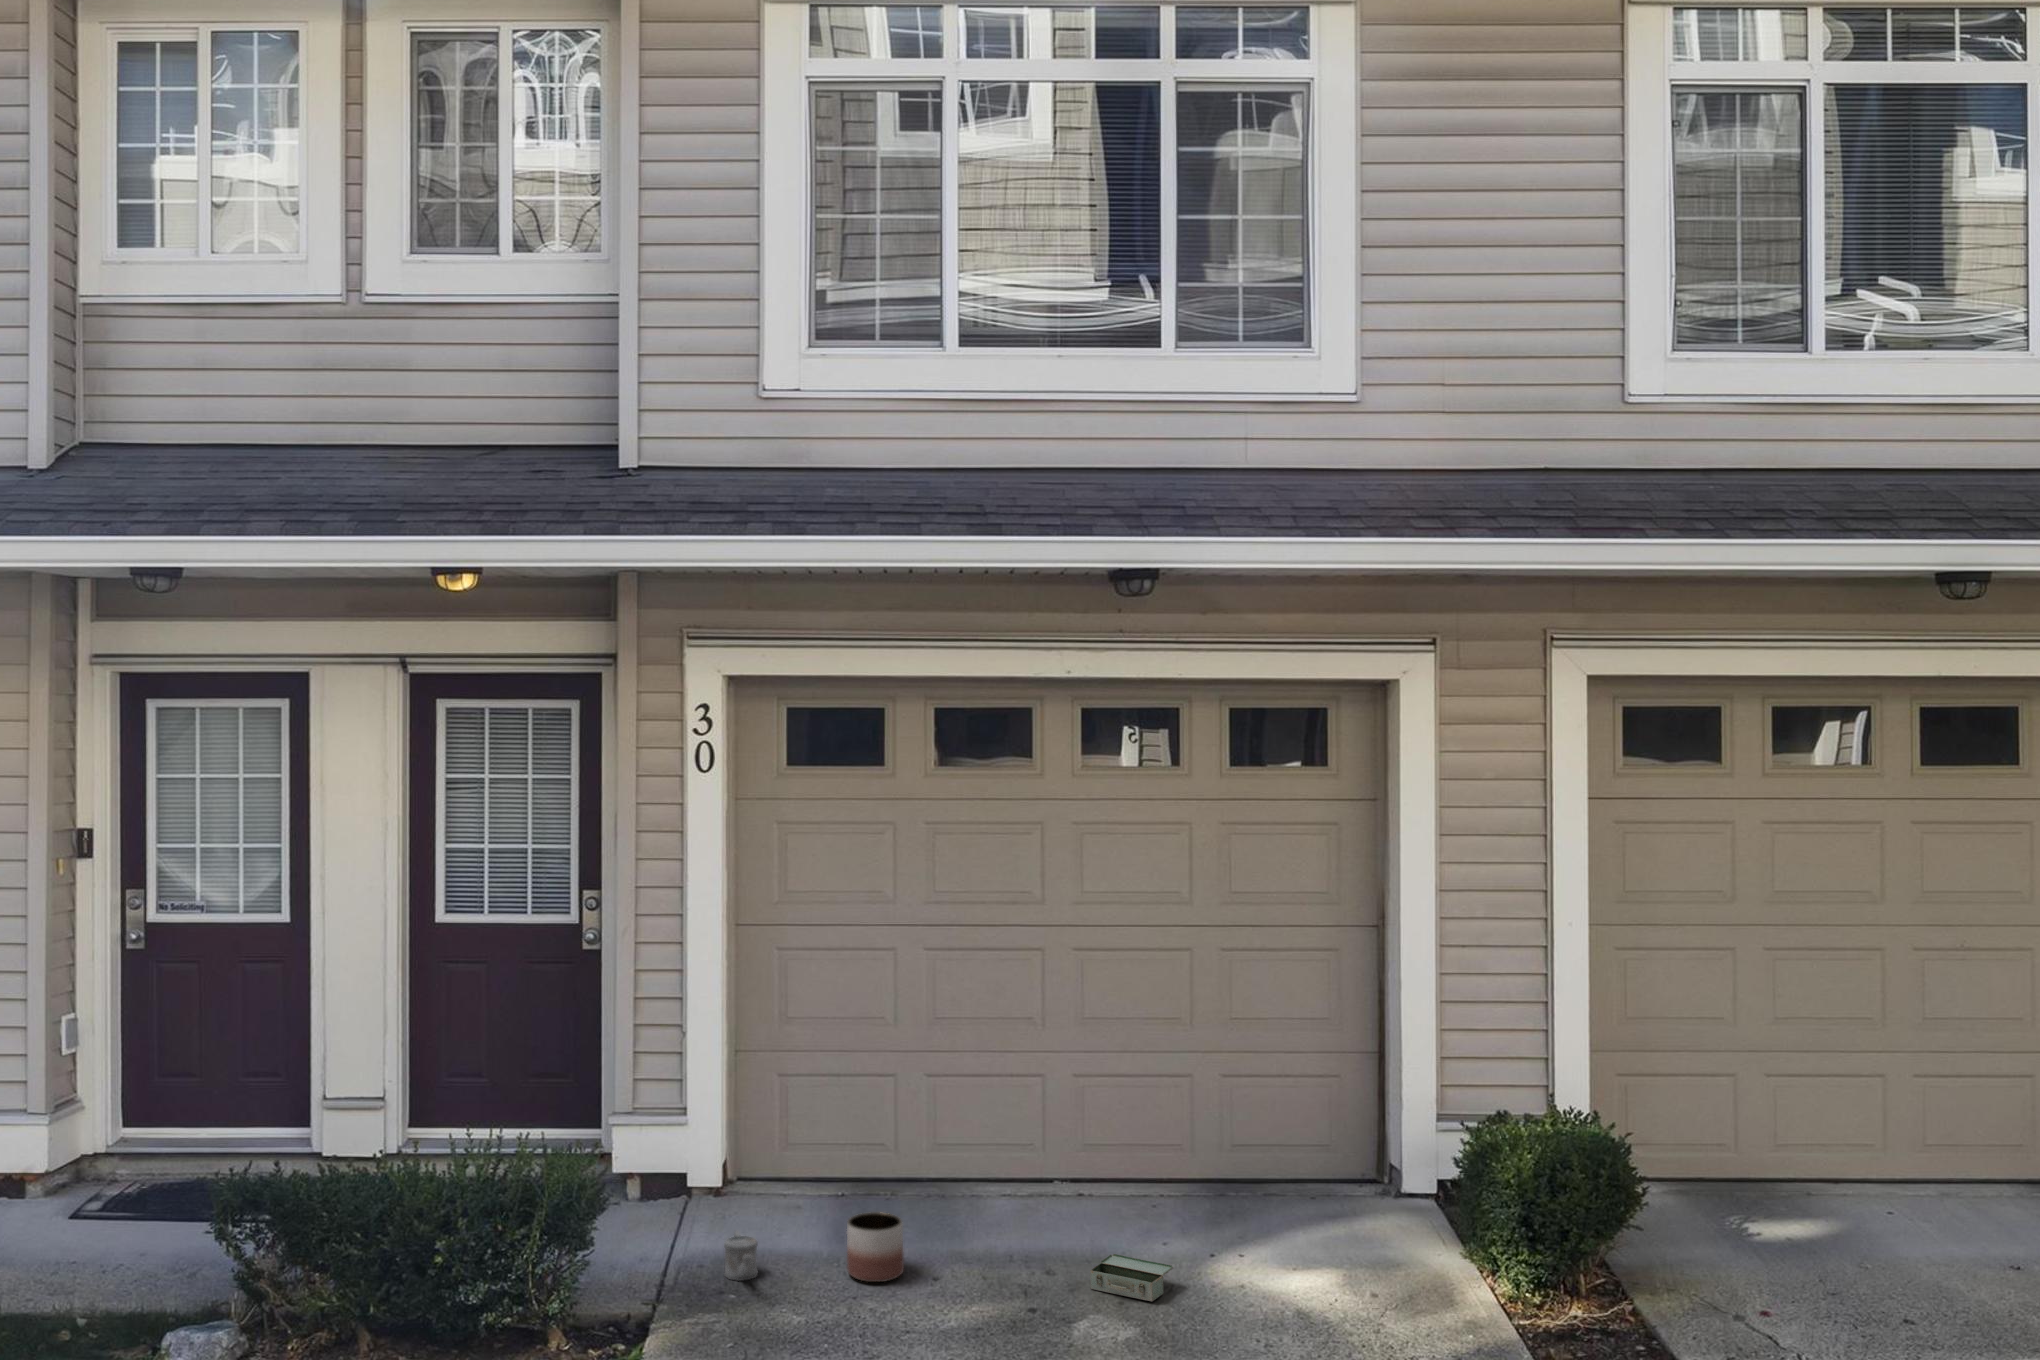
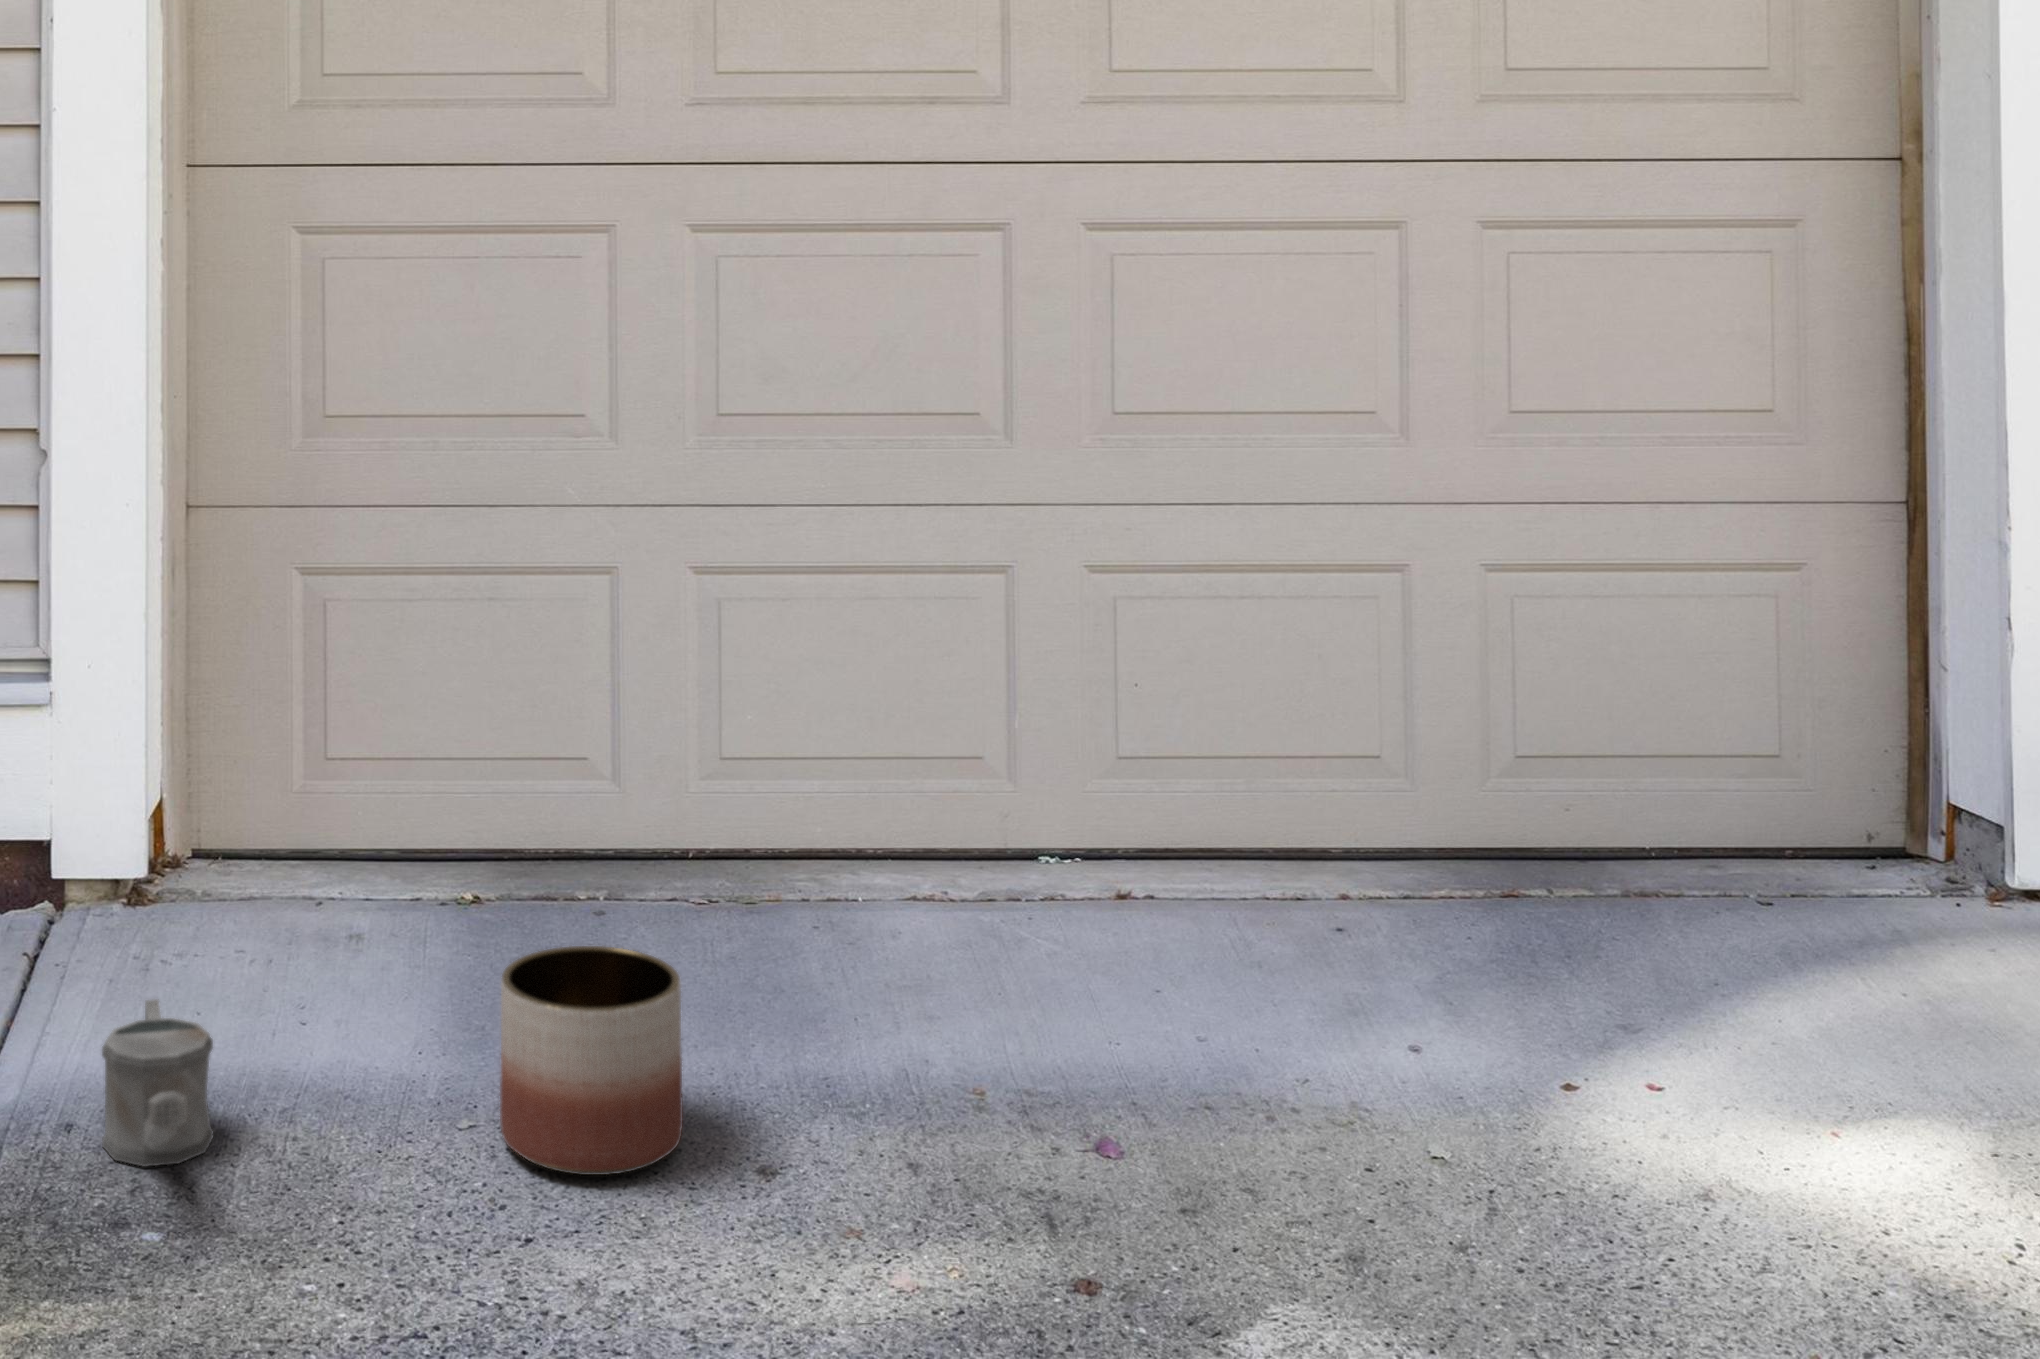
toolbox: present [1090,1254,1173,1301] -> none [1317,1080,1590,1260]

